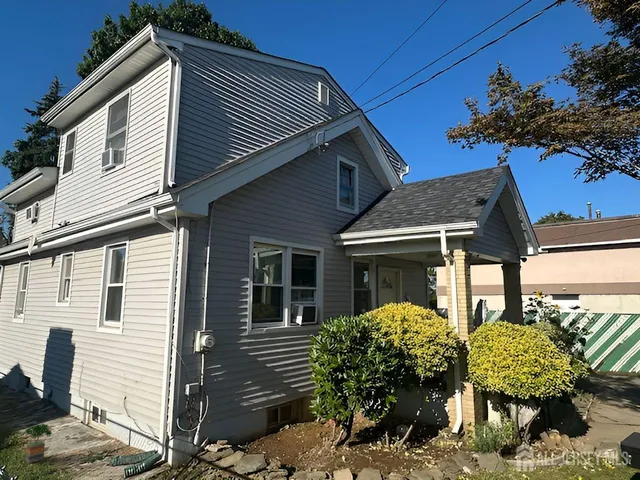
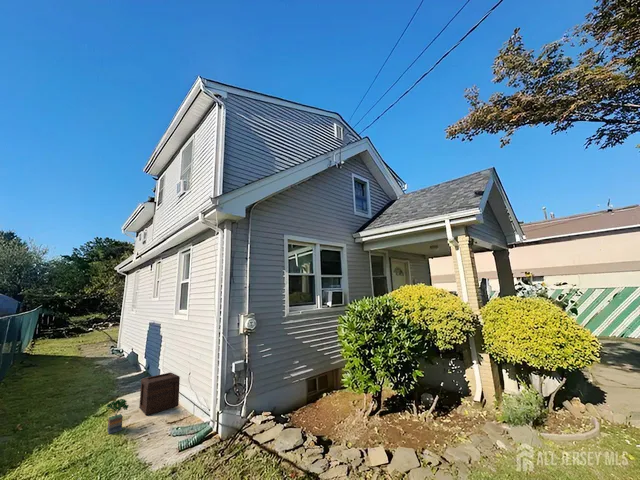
wooden crate: none [56,396,109,445] -> present [139,372,180,415]

